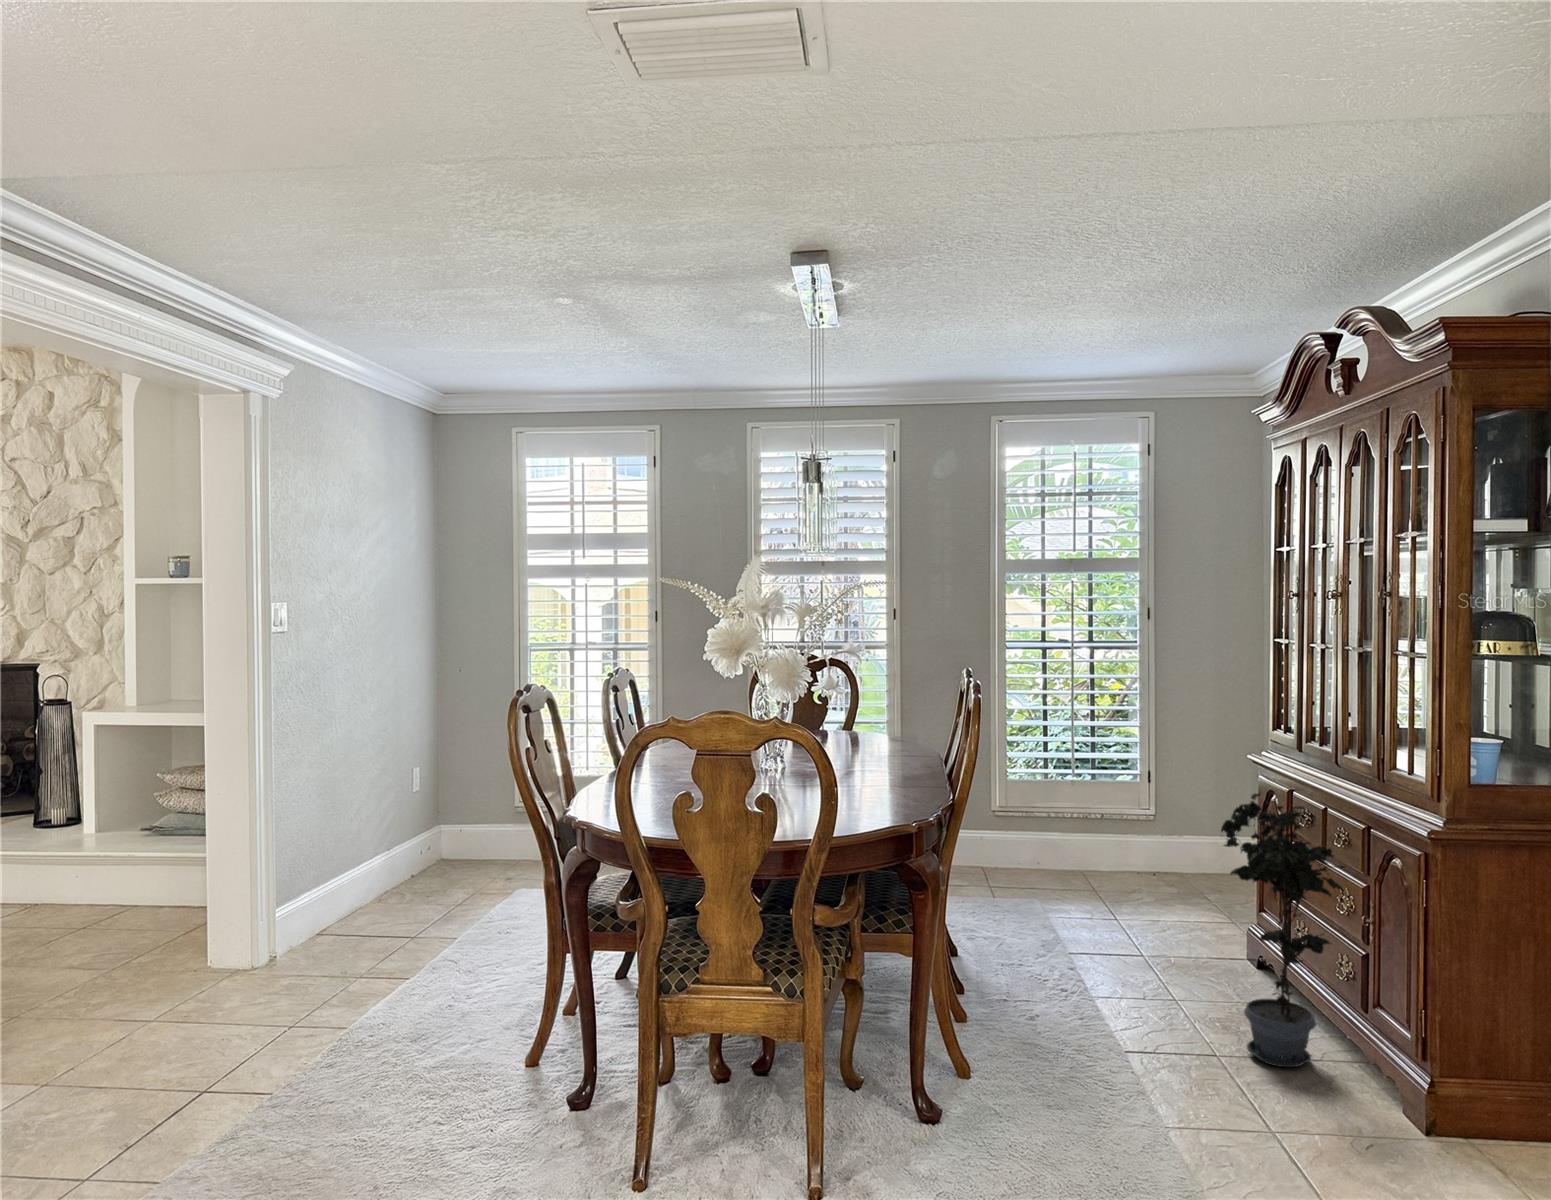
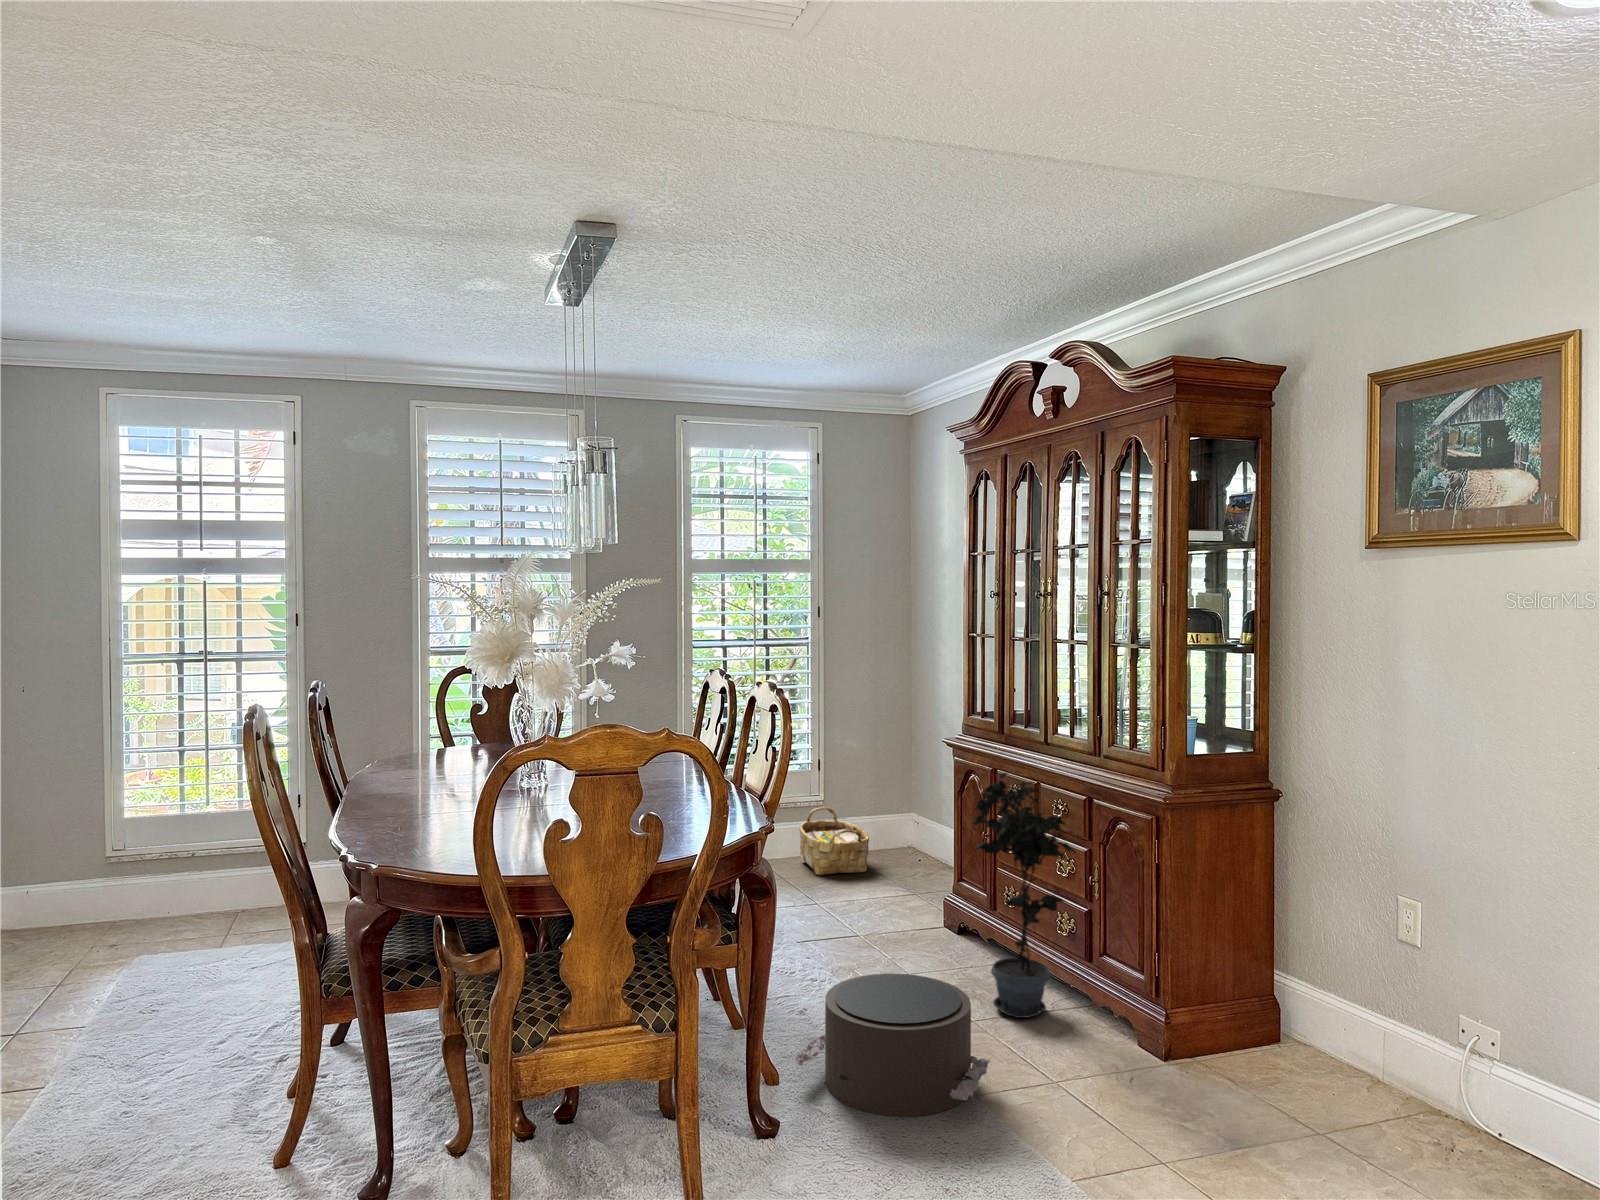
woven basket: none [1118,817,1193,890] -> present [799,807,869,875]
pouf: none [983,988,1191,1139] -> present [794,973,990,1117]

